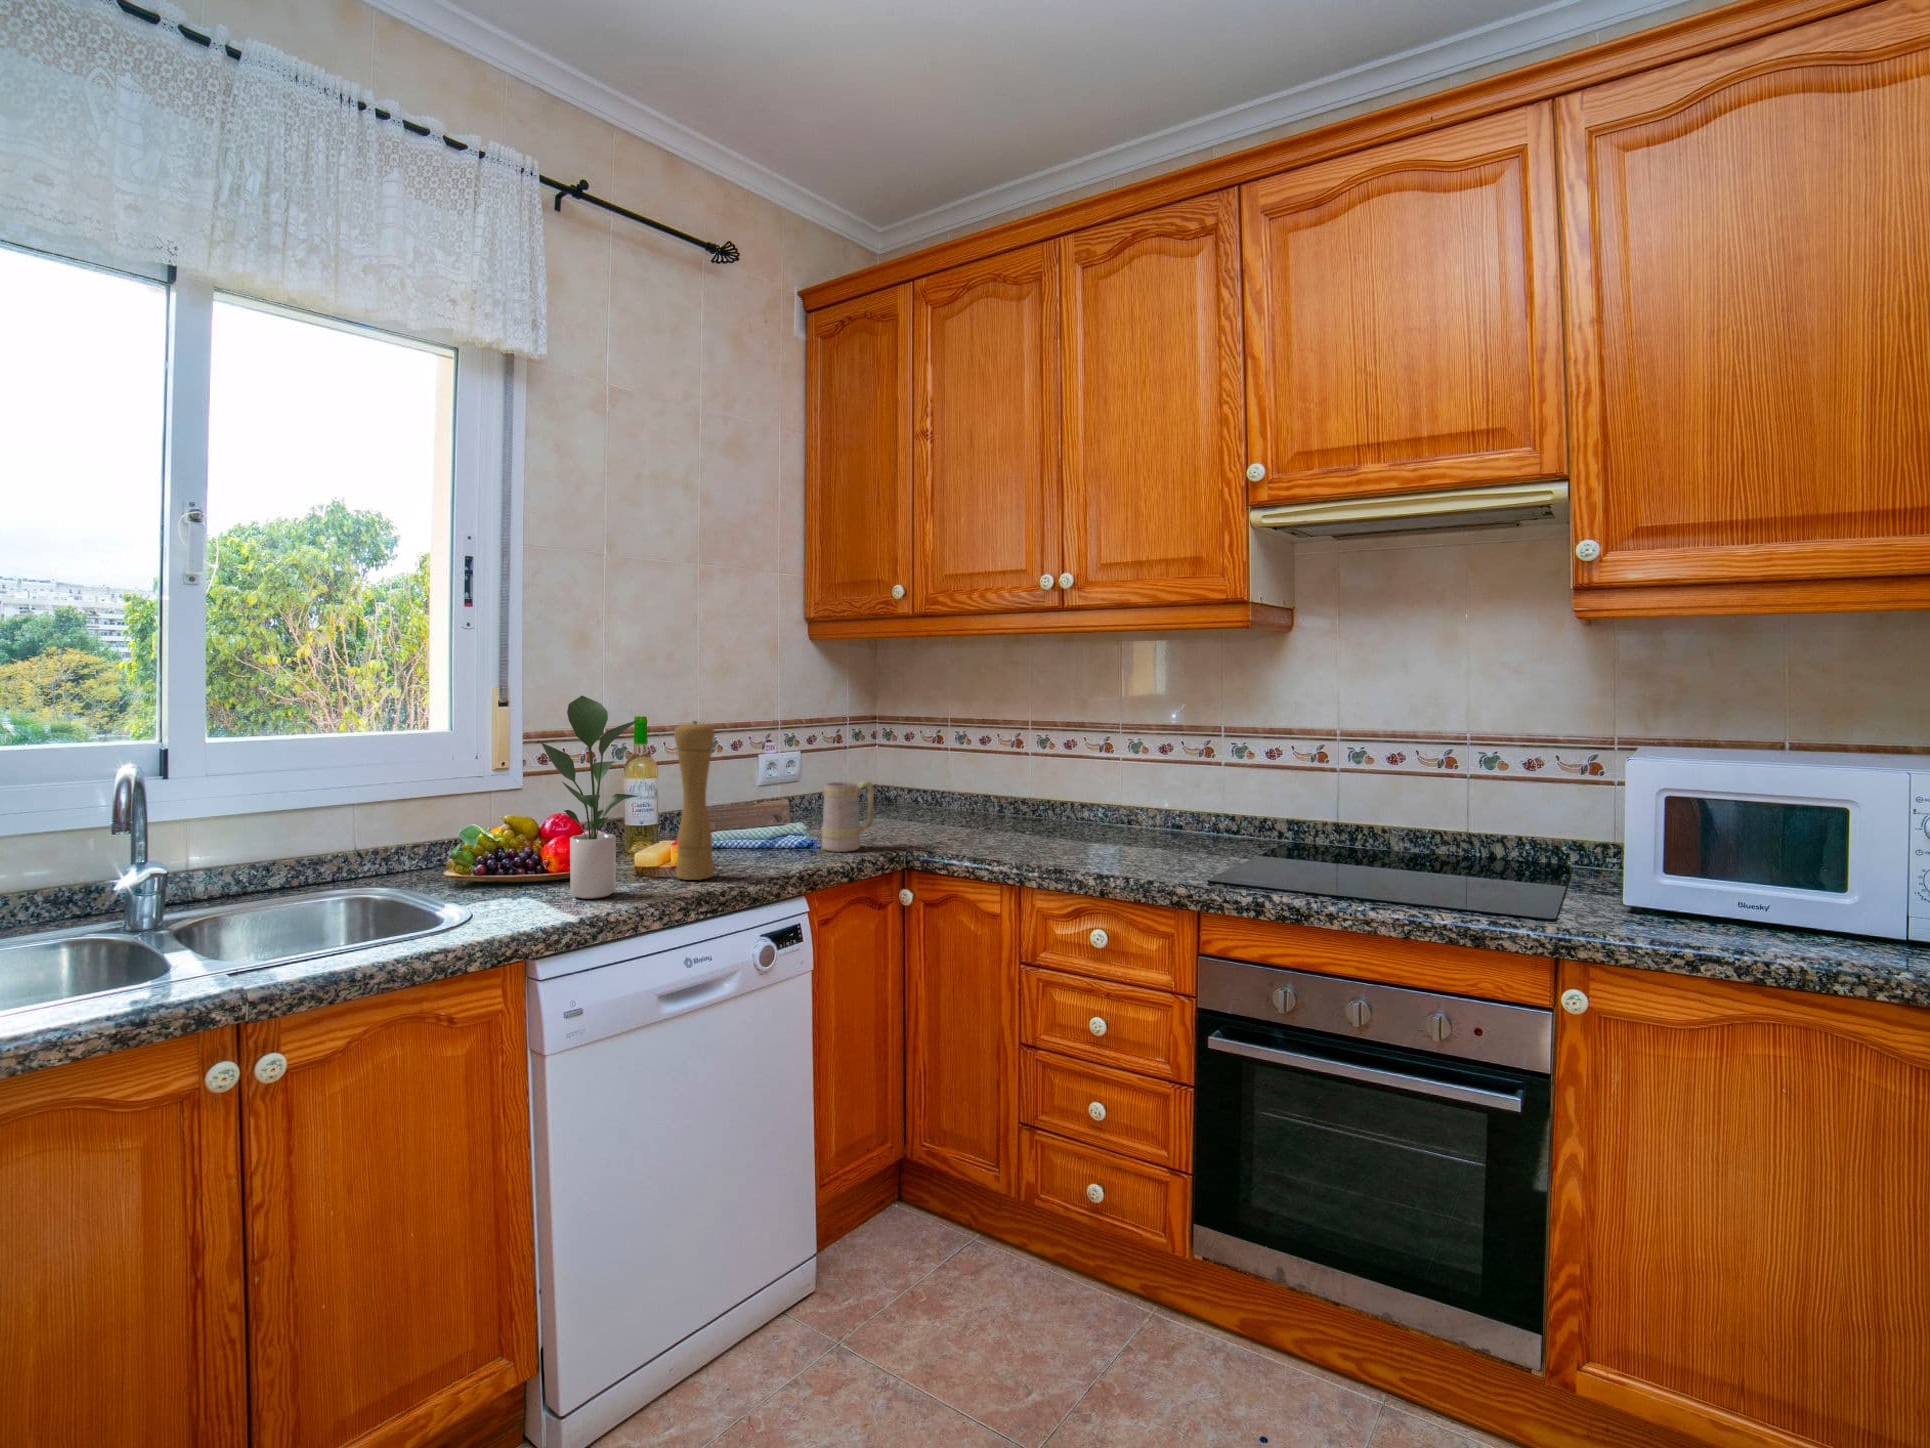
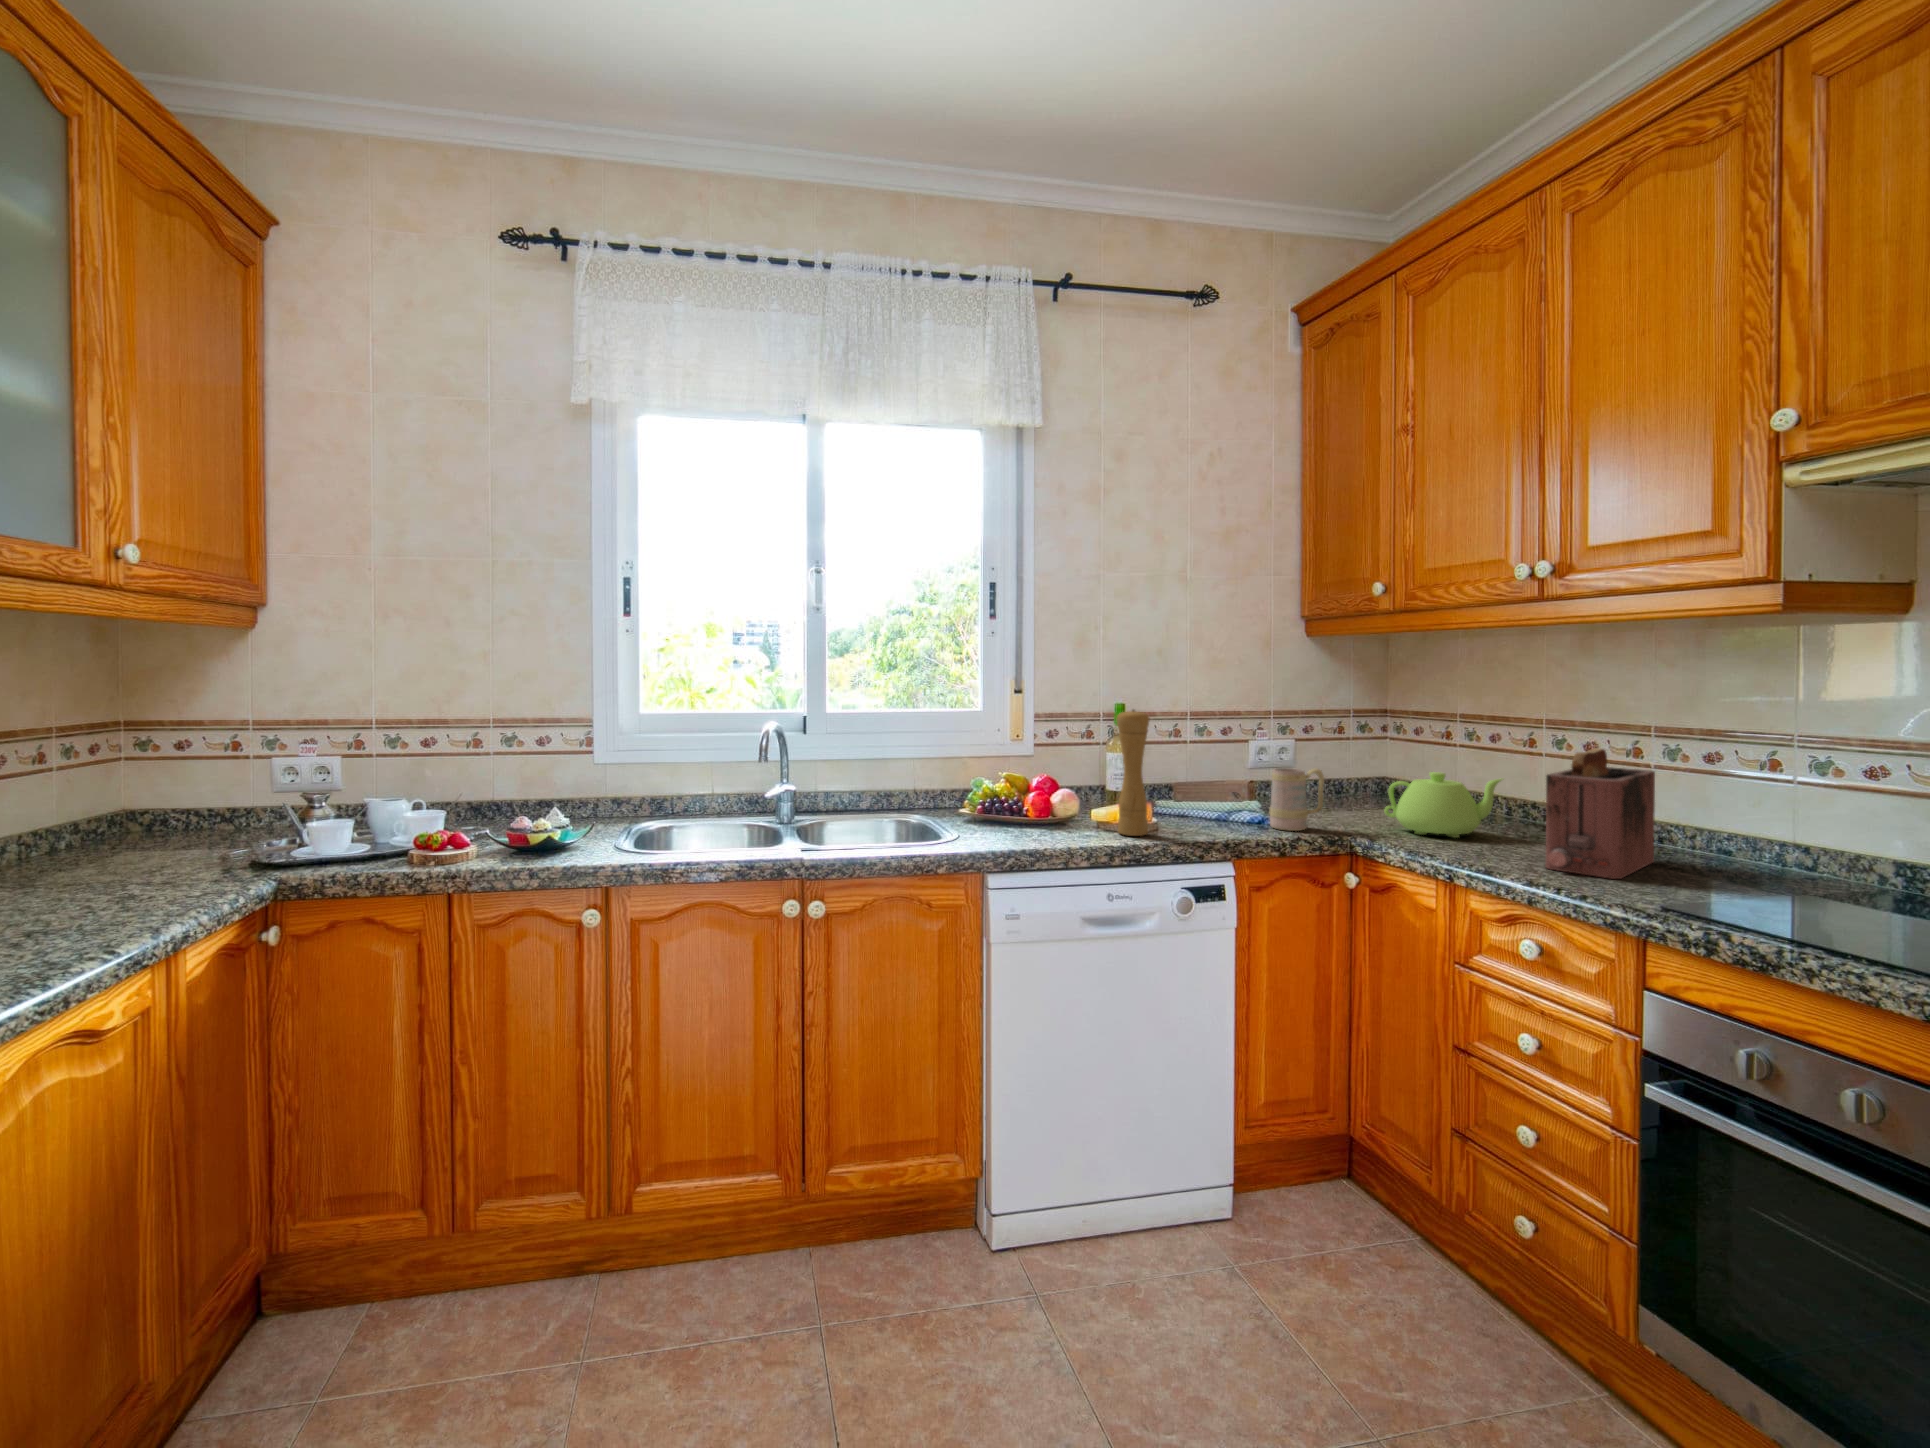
potted plant: present [541,696,638,899] -> none [1006,688,1080,838]
toaster: none [1088,743,1146,861] -> present [1545,748,1655,879]
teapot: none [922,776,1024,841] -> present [1384,772,1502,838]

